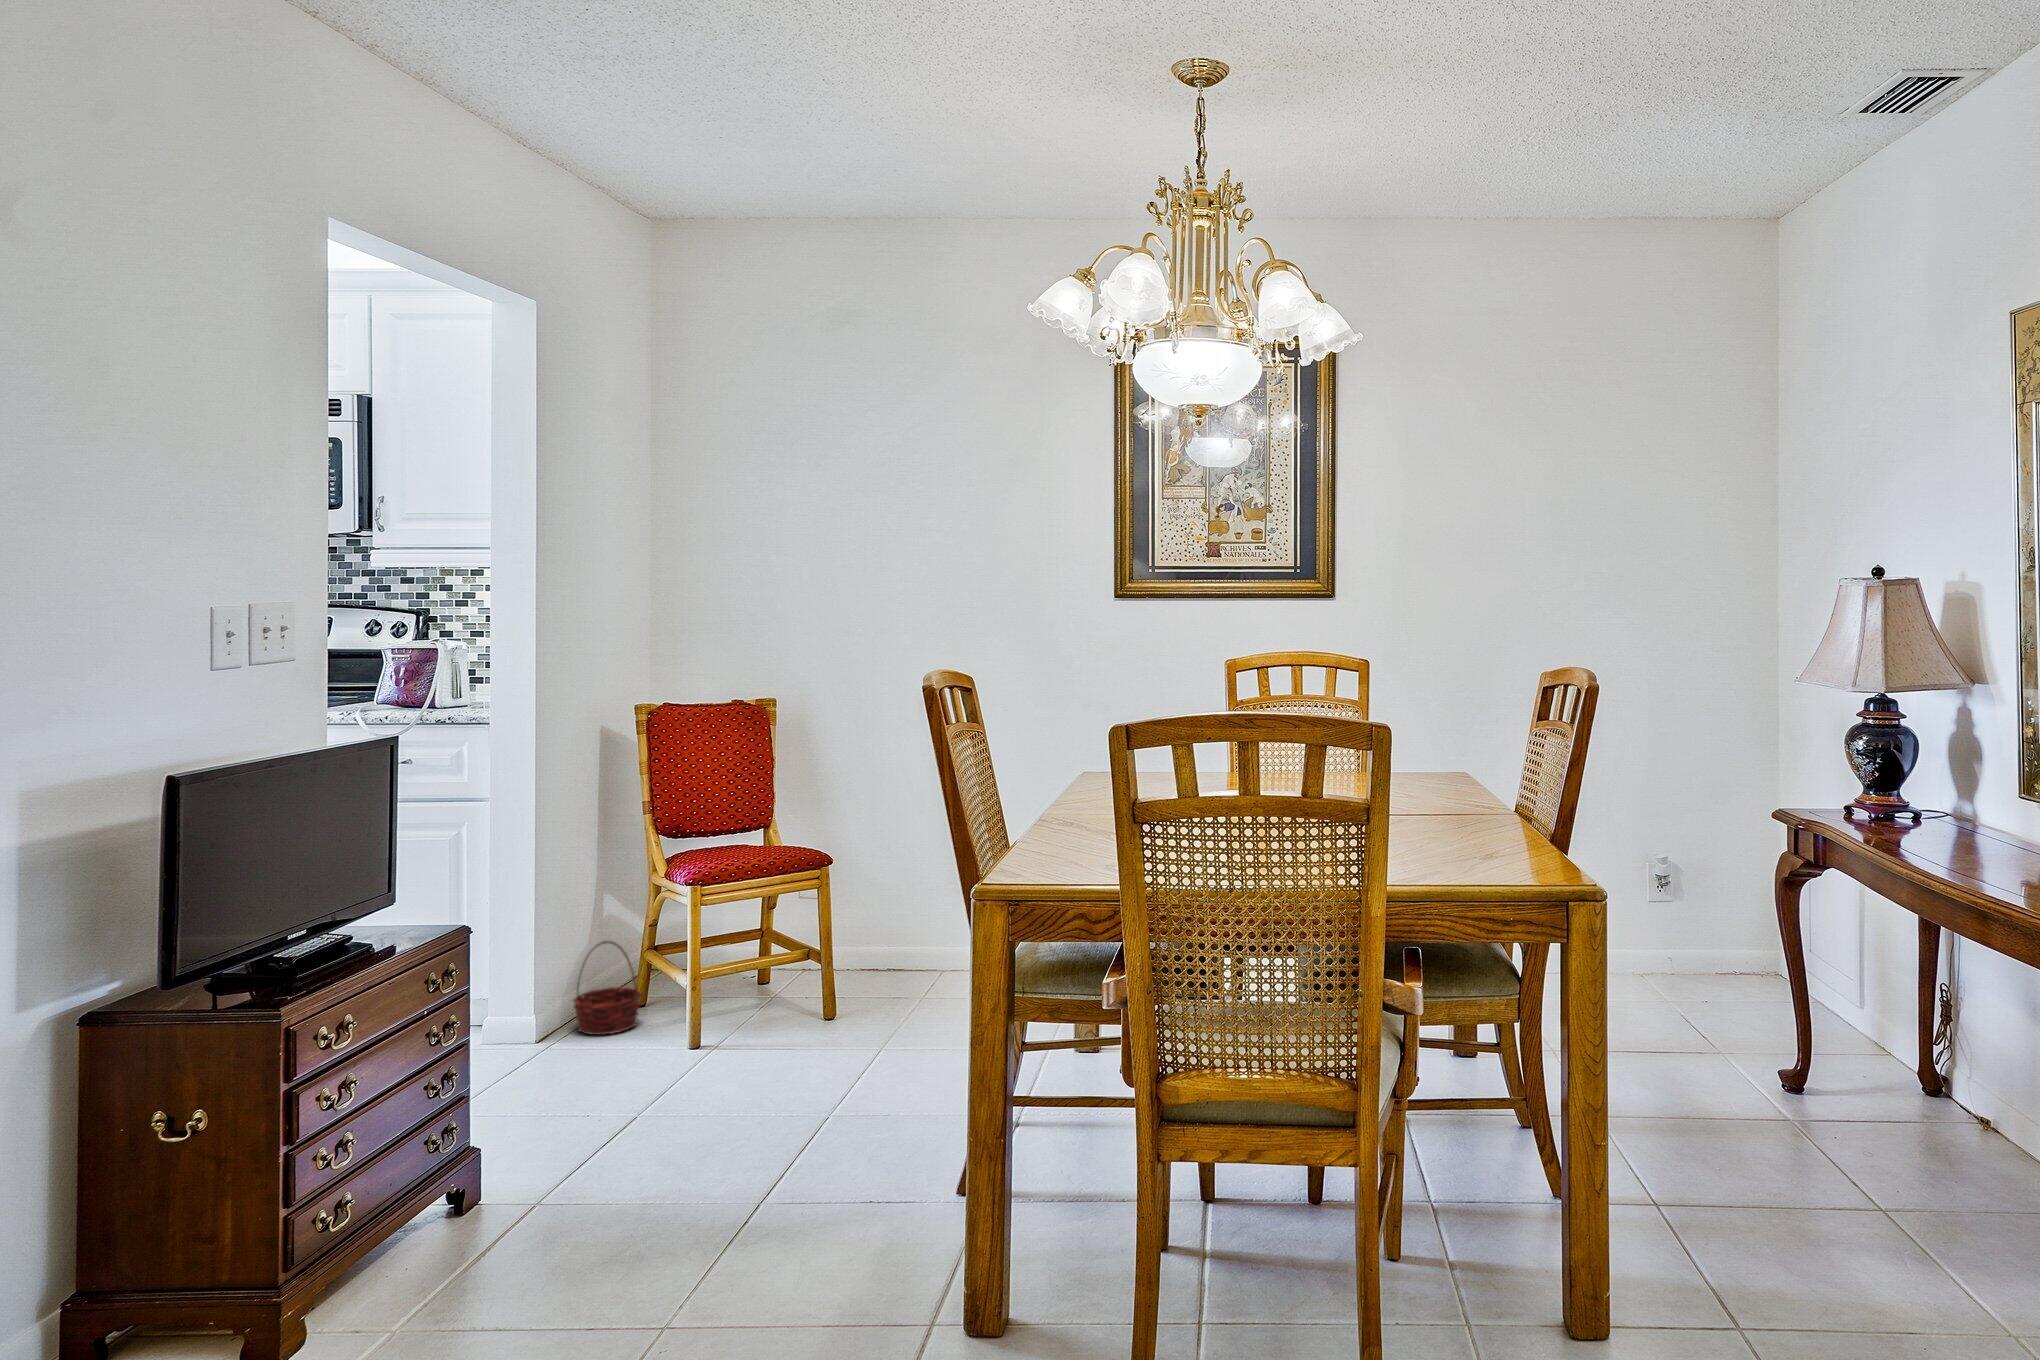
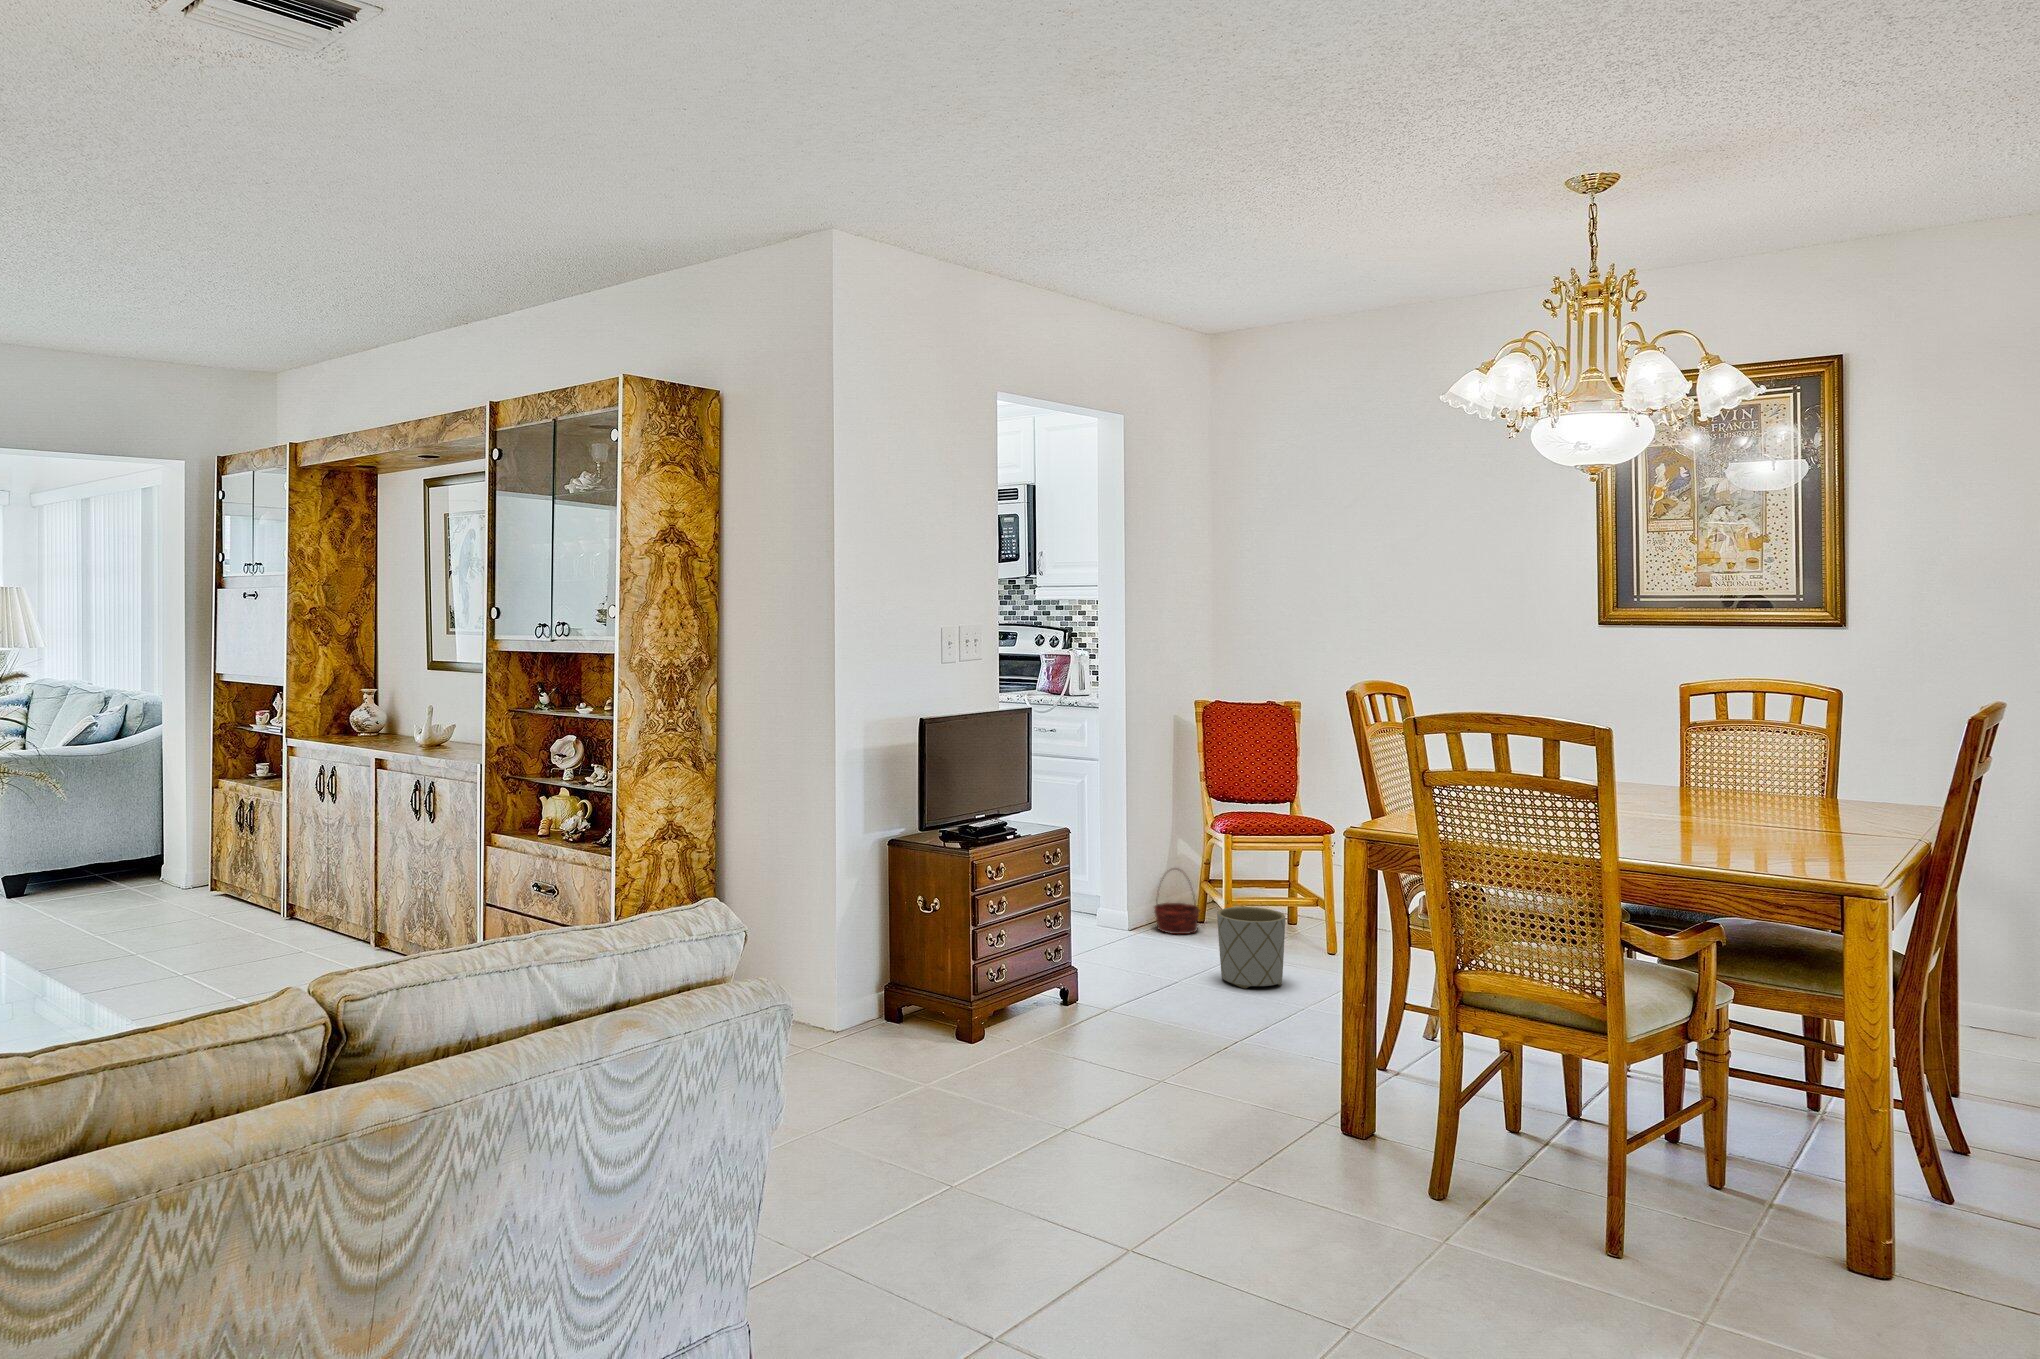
planter: none [692,986,786,1105] -> present [1217,907,1285,989]

